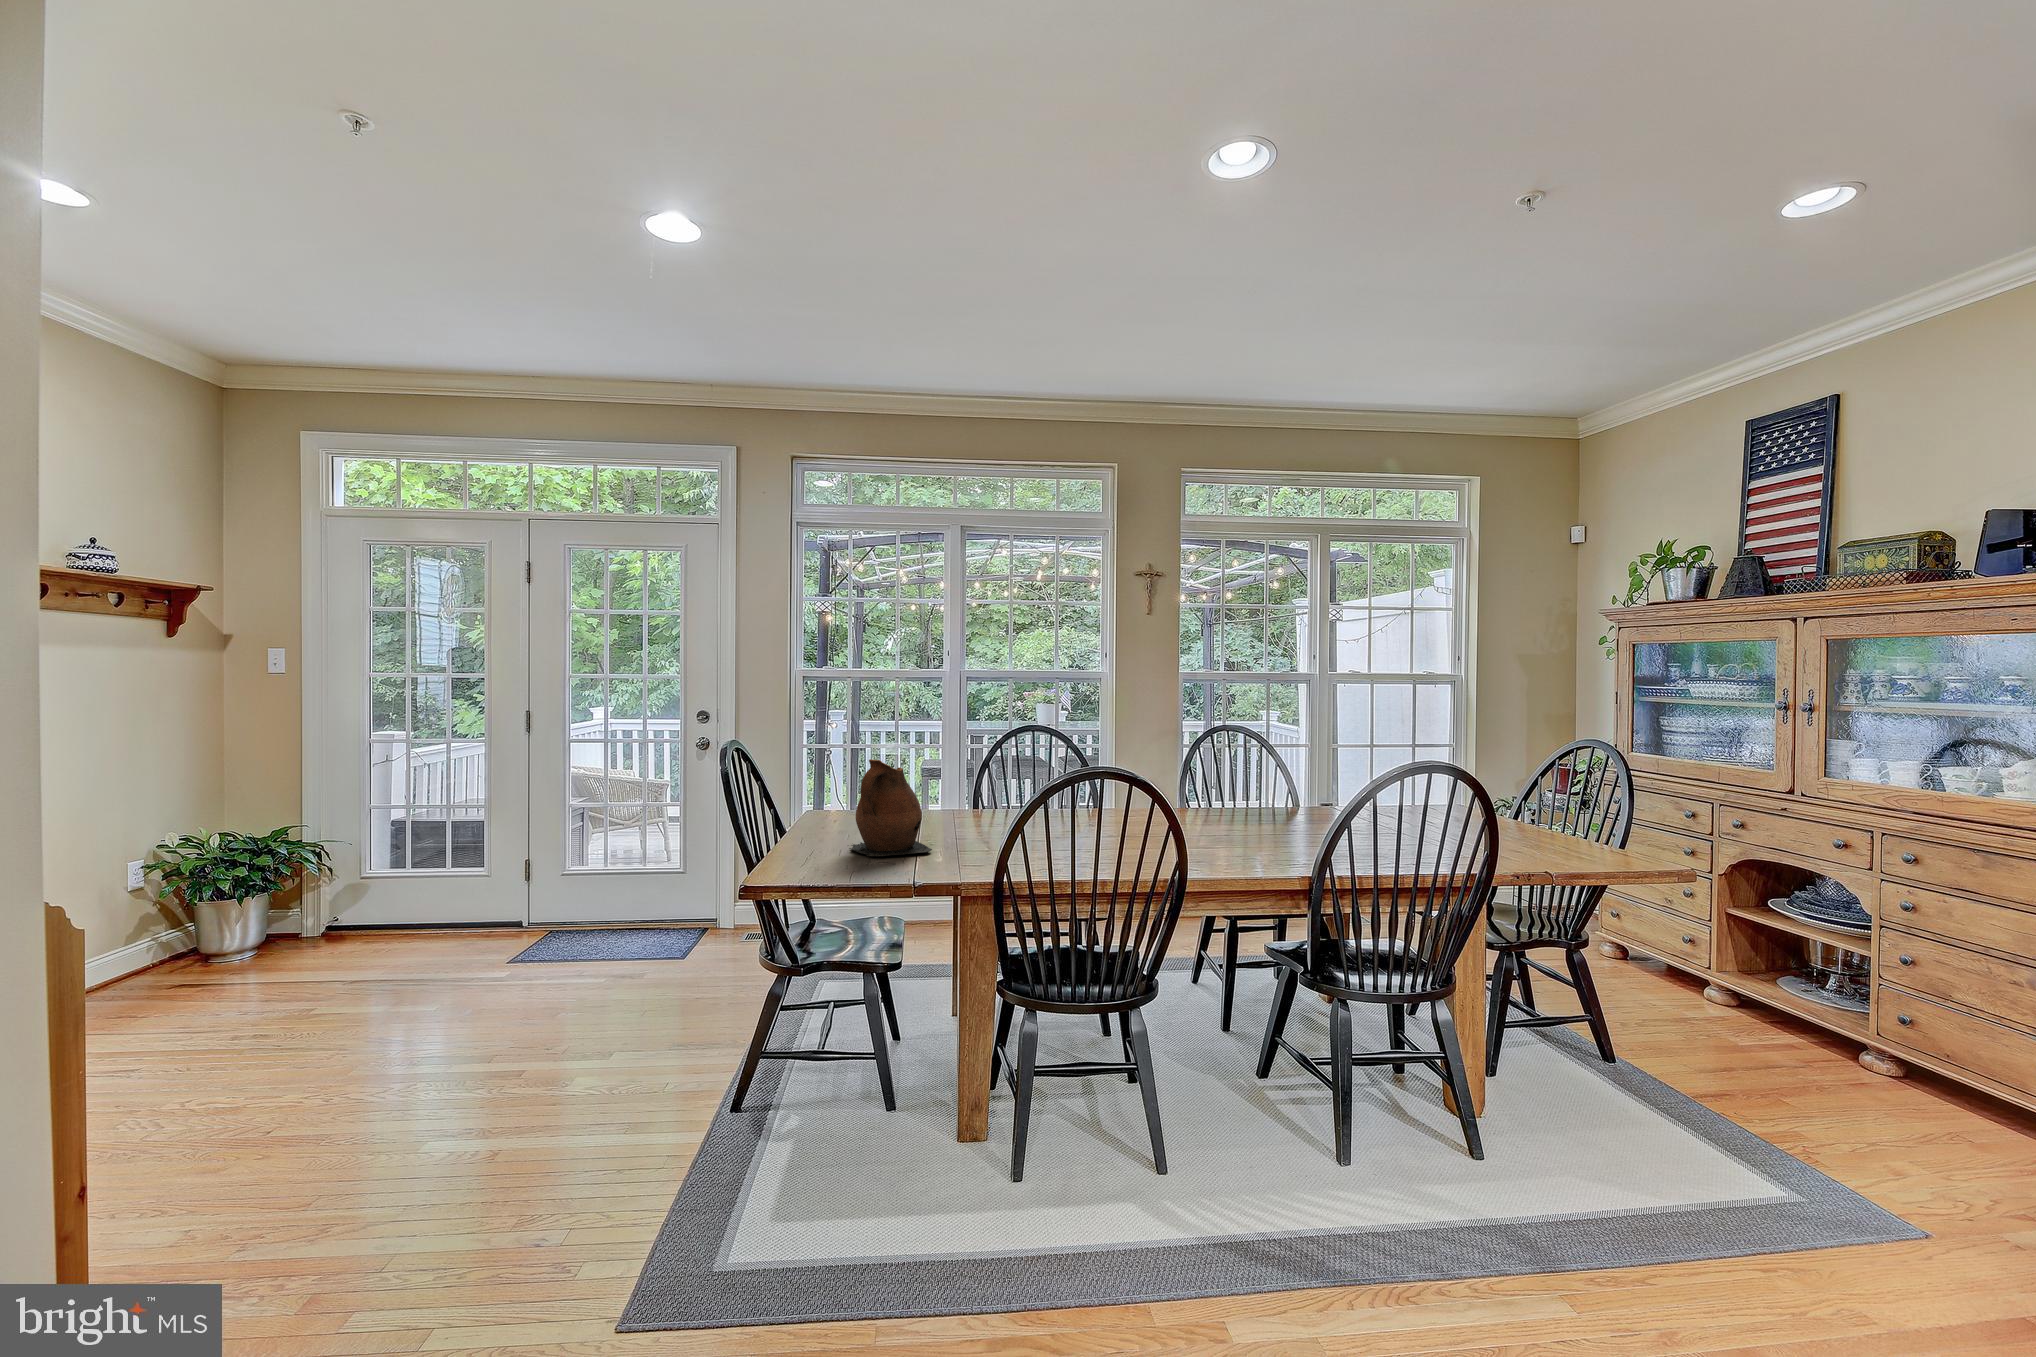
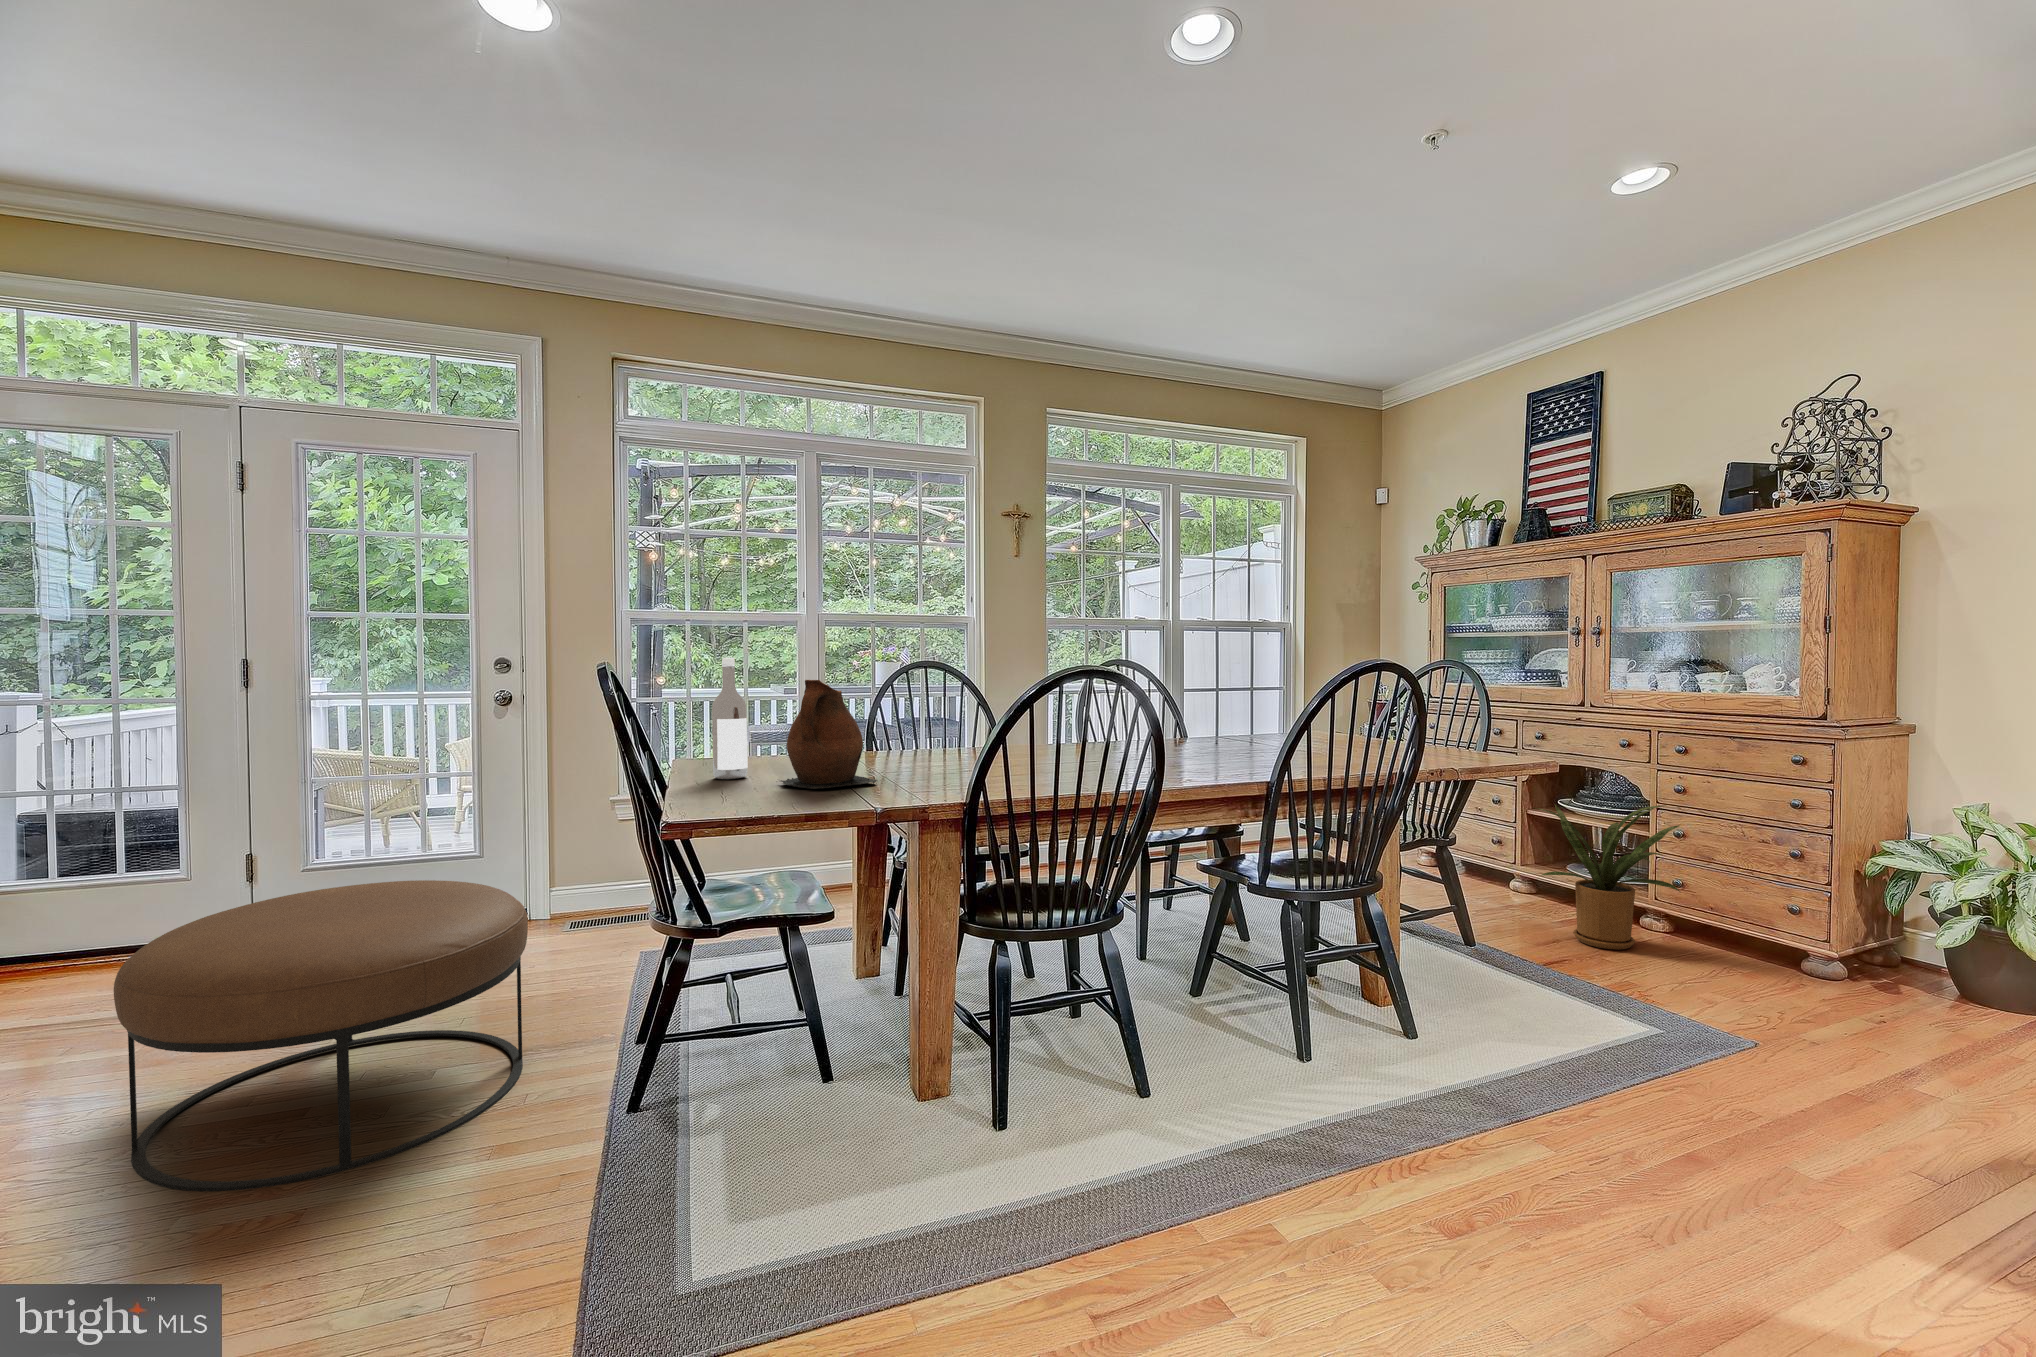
wine bottle: none [809,733,837,838] -> present [712,658,748,779]
ottoman: none [386,900,676,1135] -> present [114,880,528,1191]
house plant: none [1708,906,1905,1086] -> present [1536,805,1680,950]

